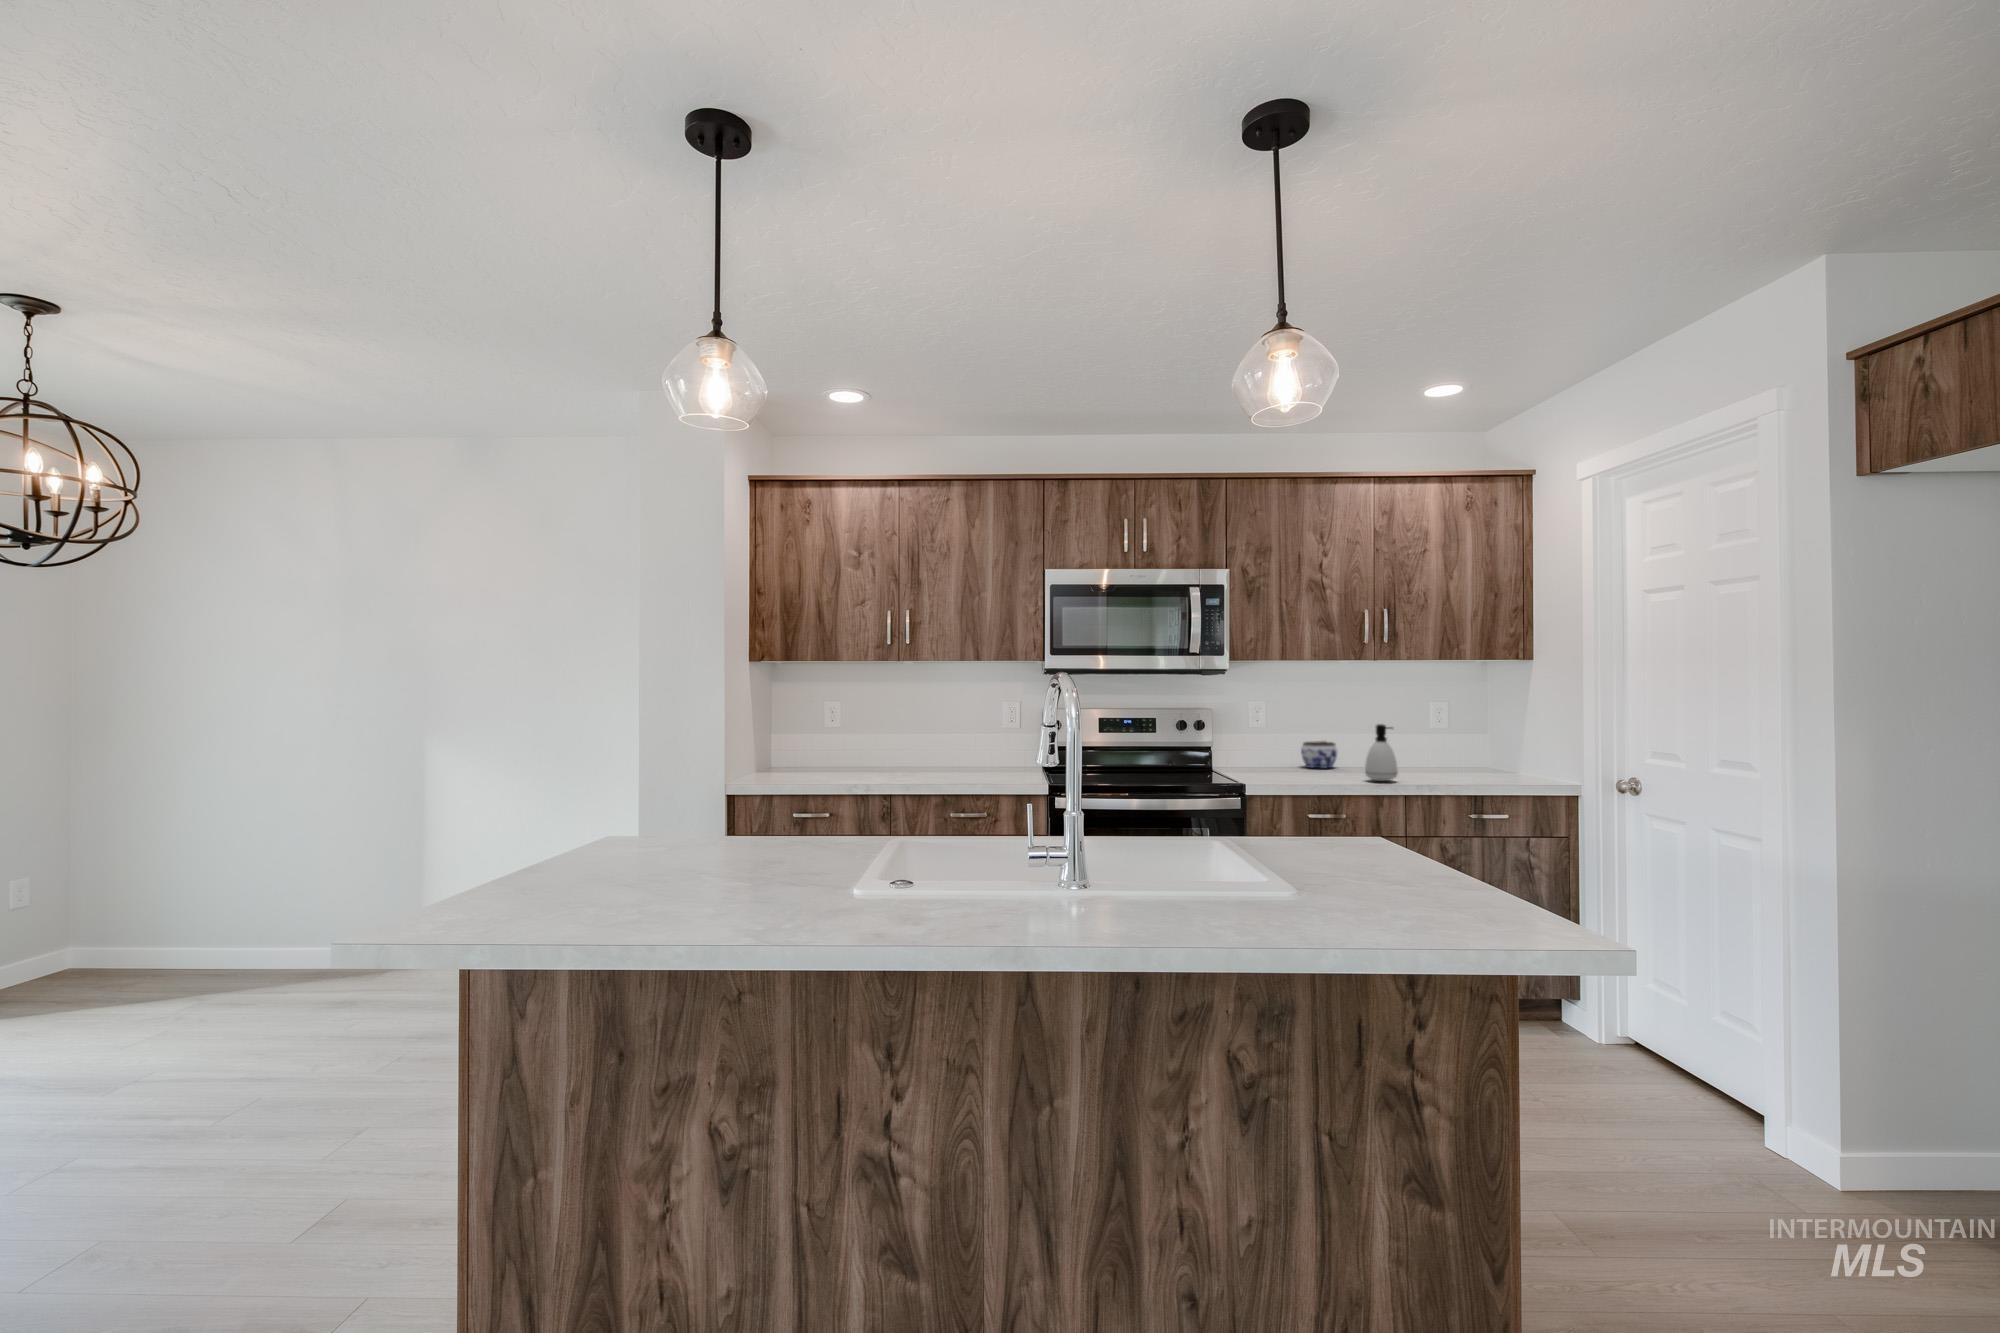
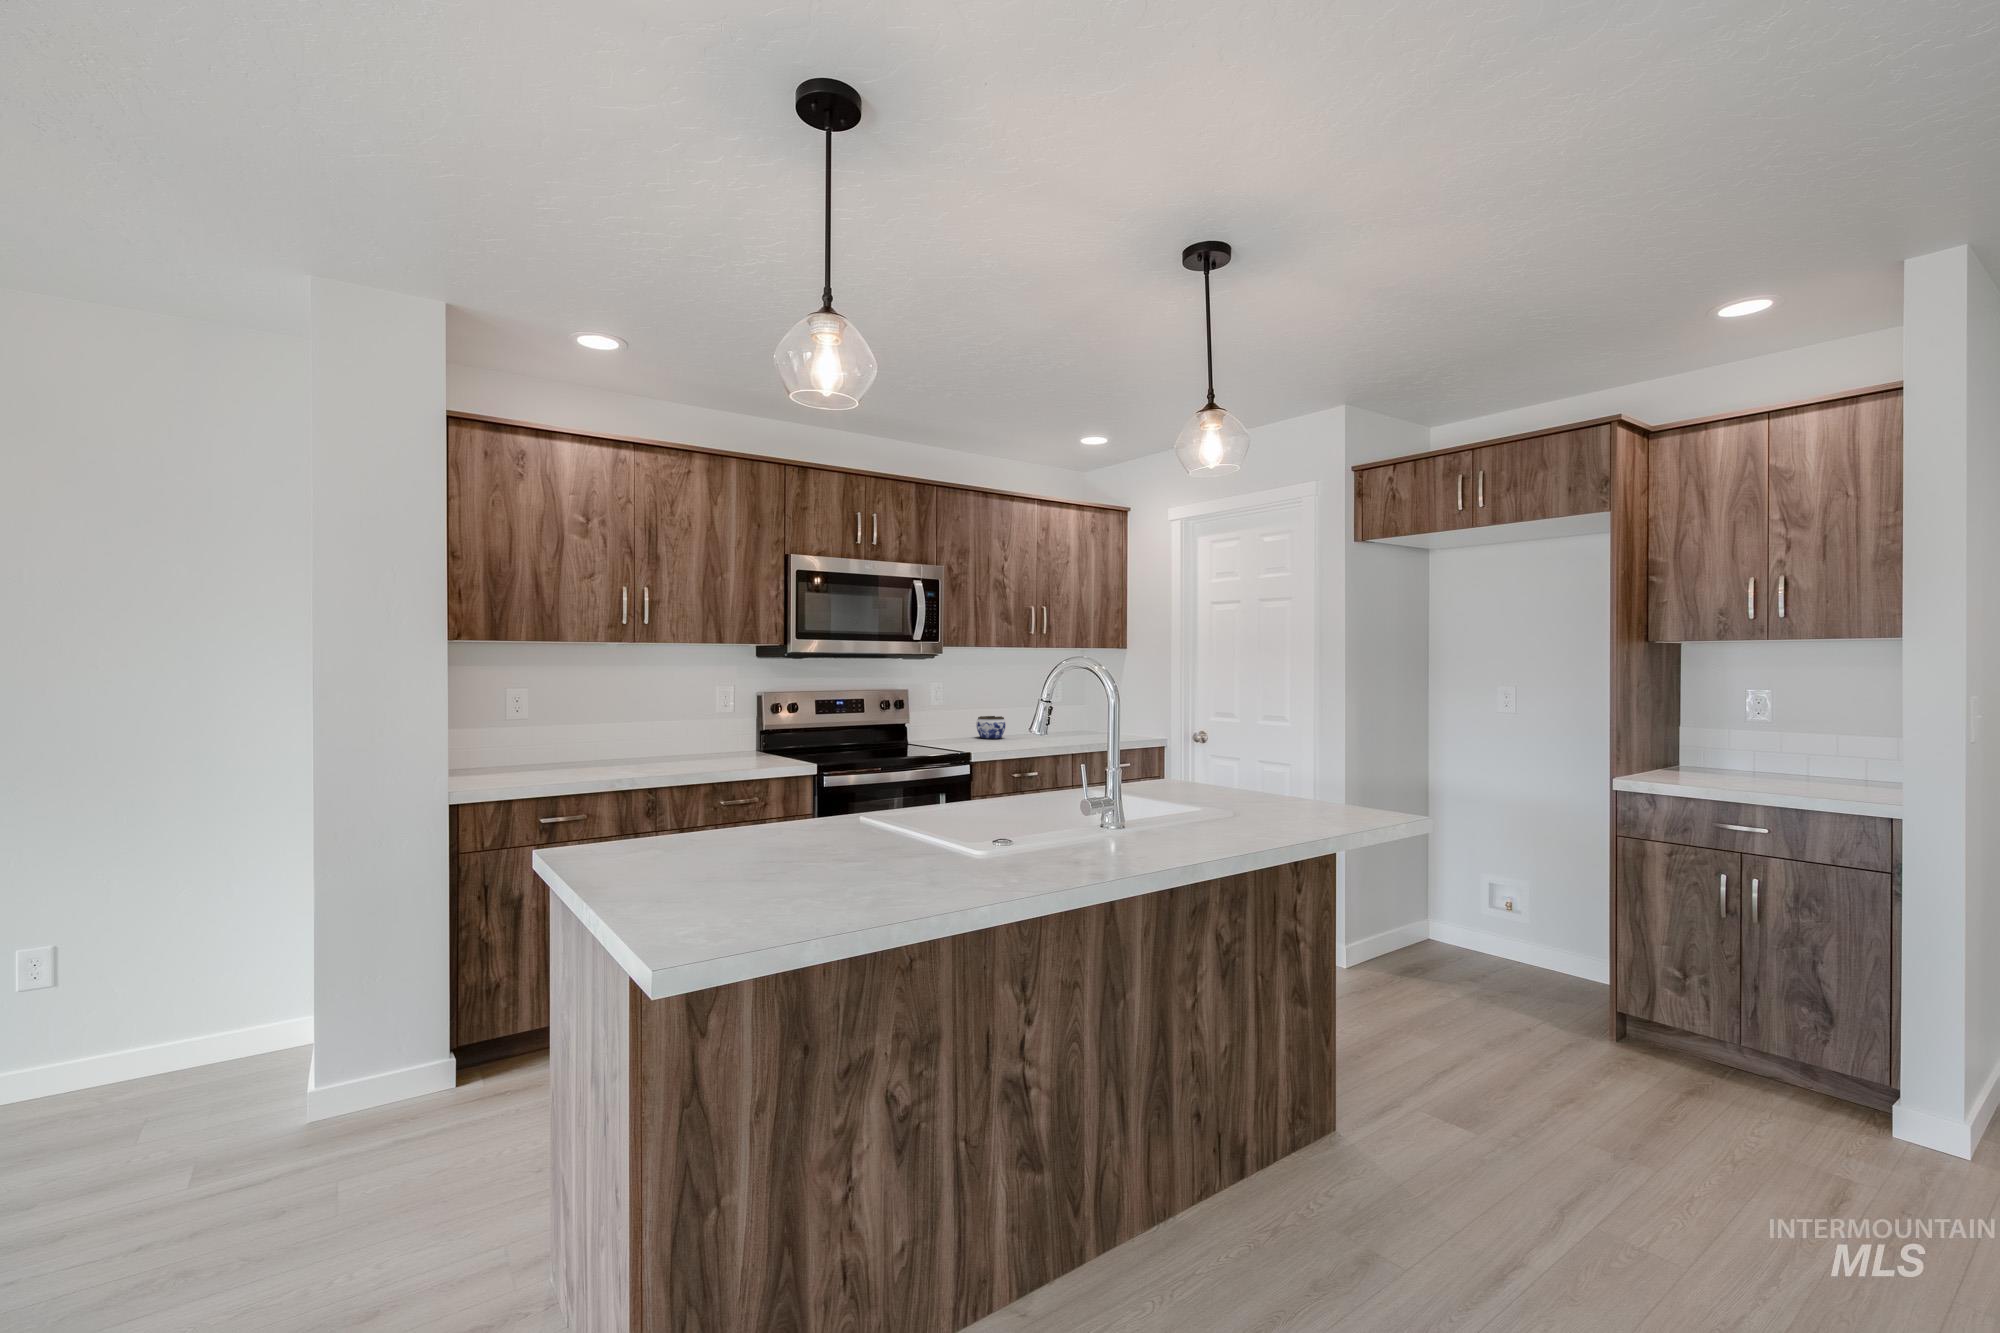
soap dispenser: present [1365,724,1398,781] -> none [1046,701,1071,747]

